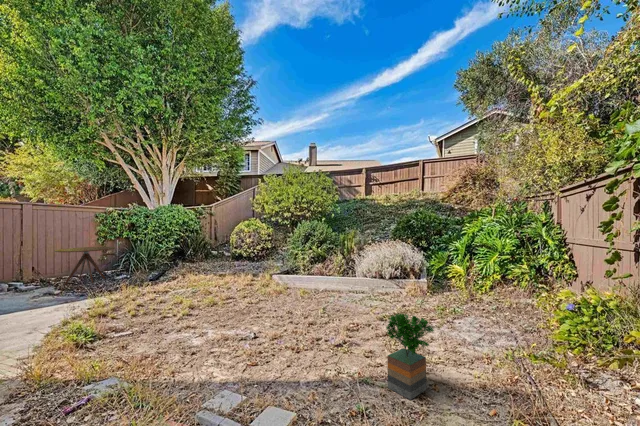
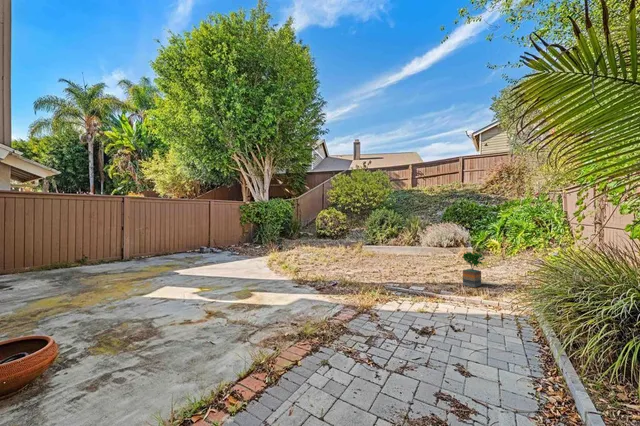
round table: present [54,247,115,284] -> none [221,227,254,251]

